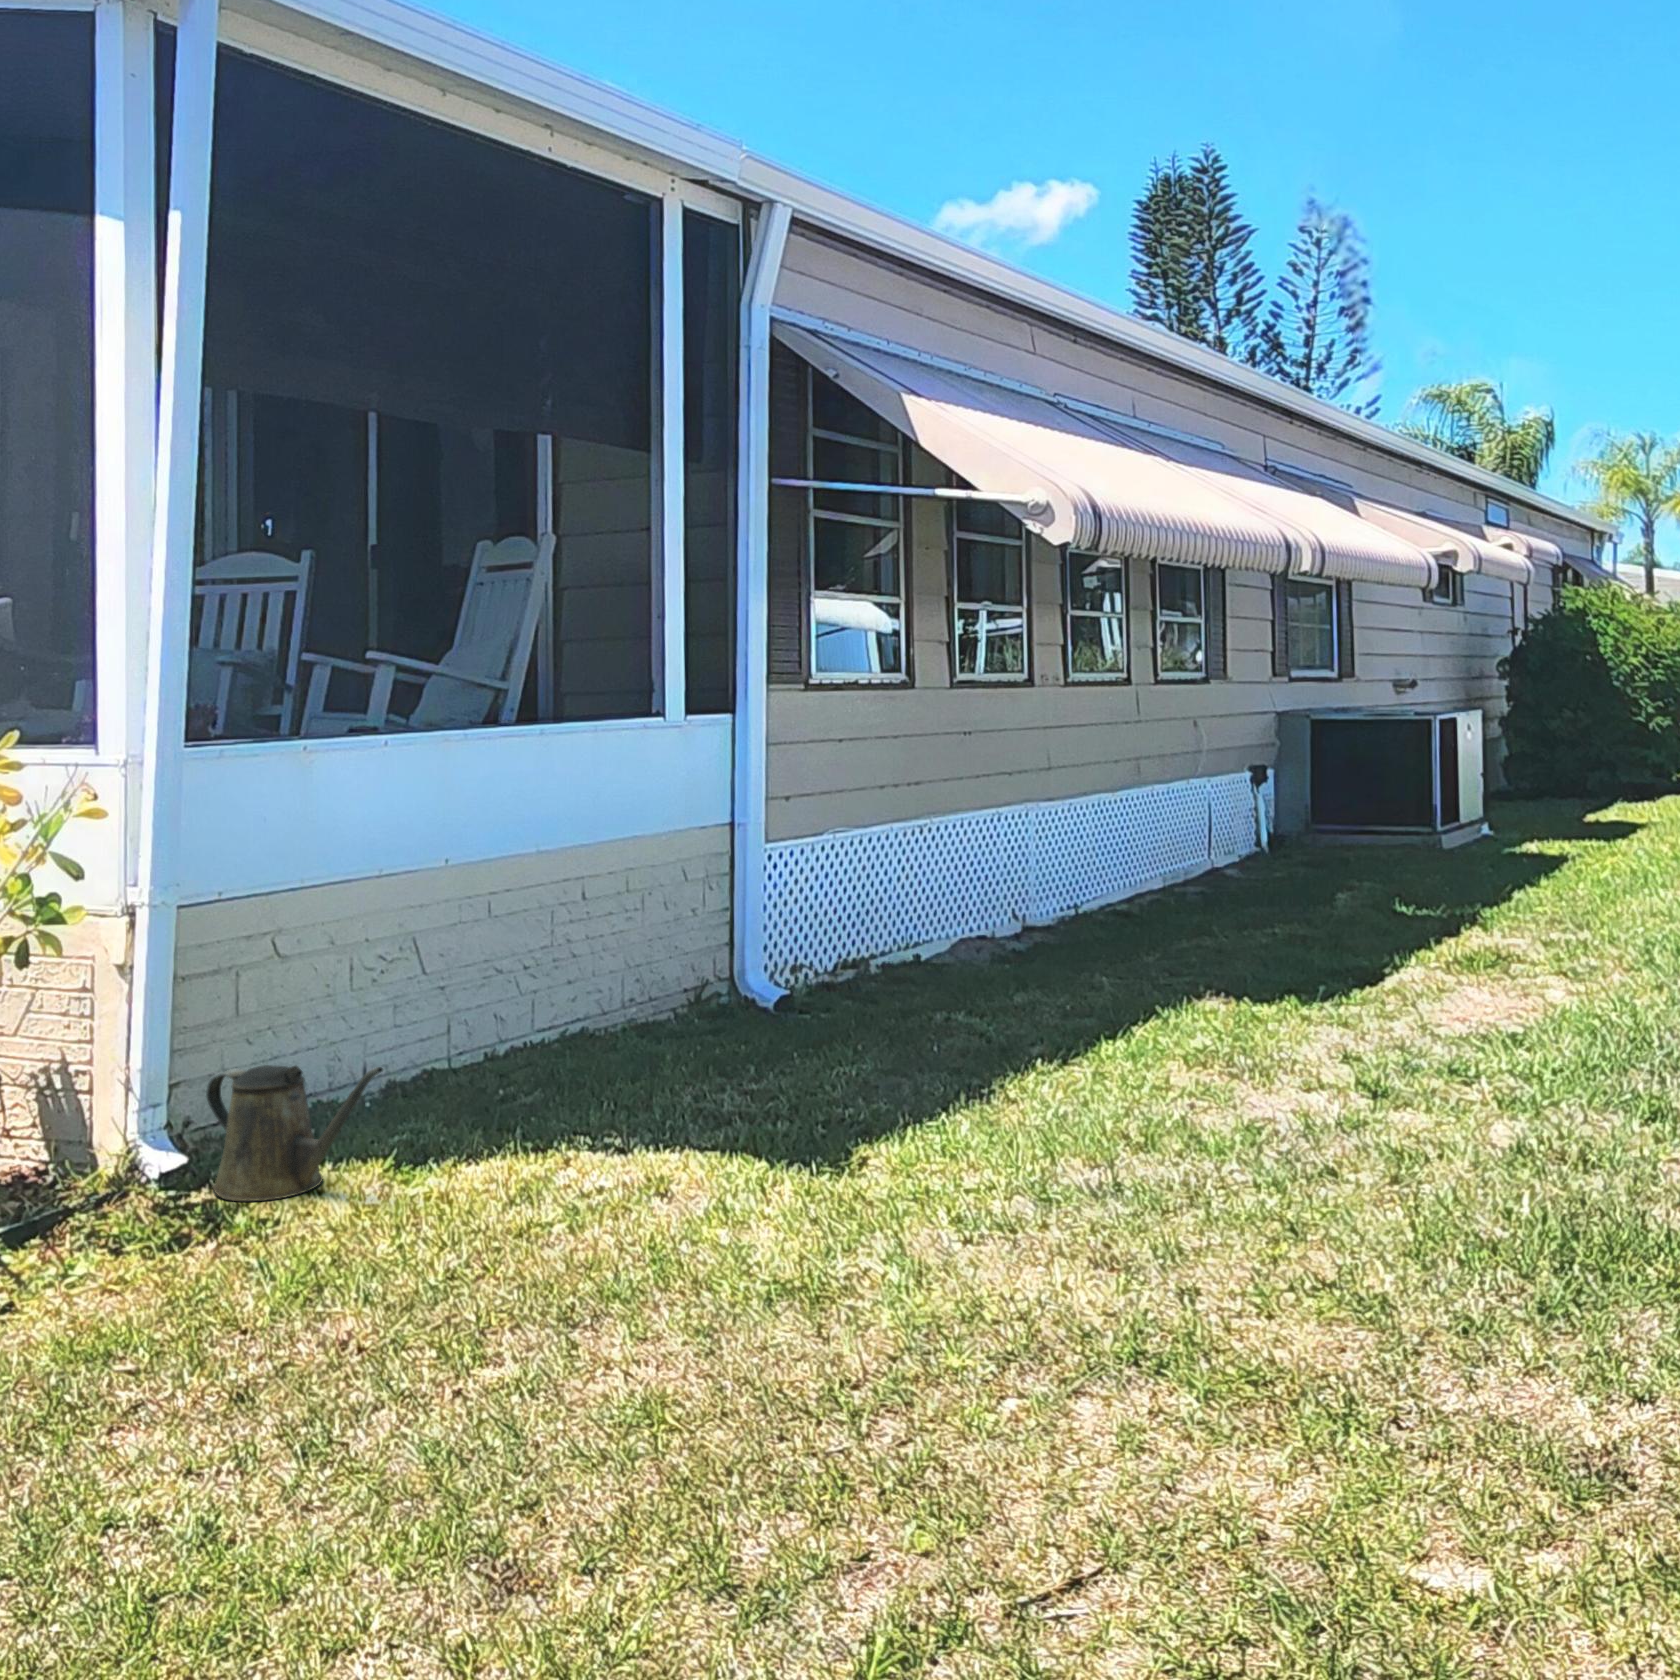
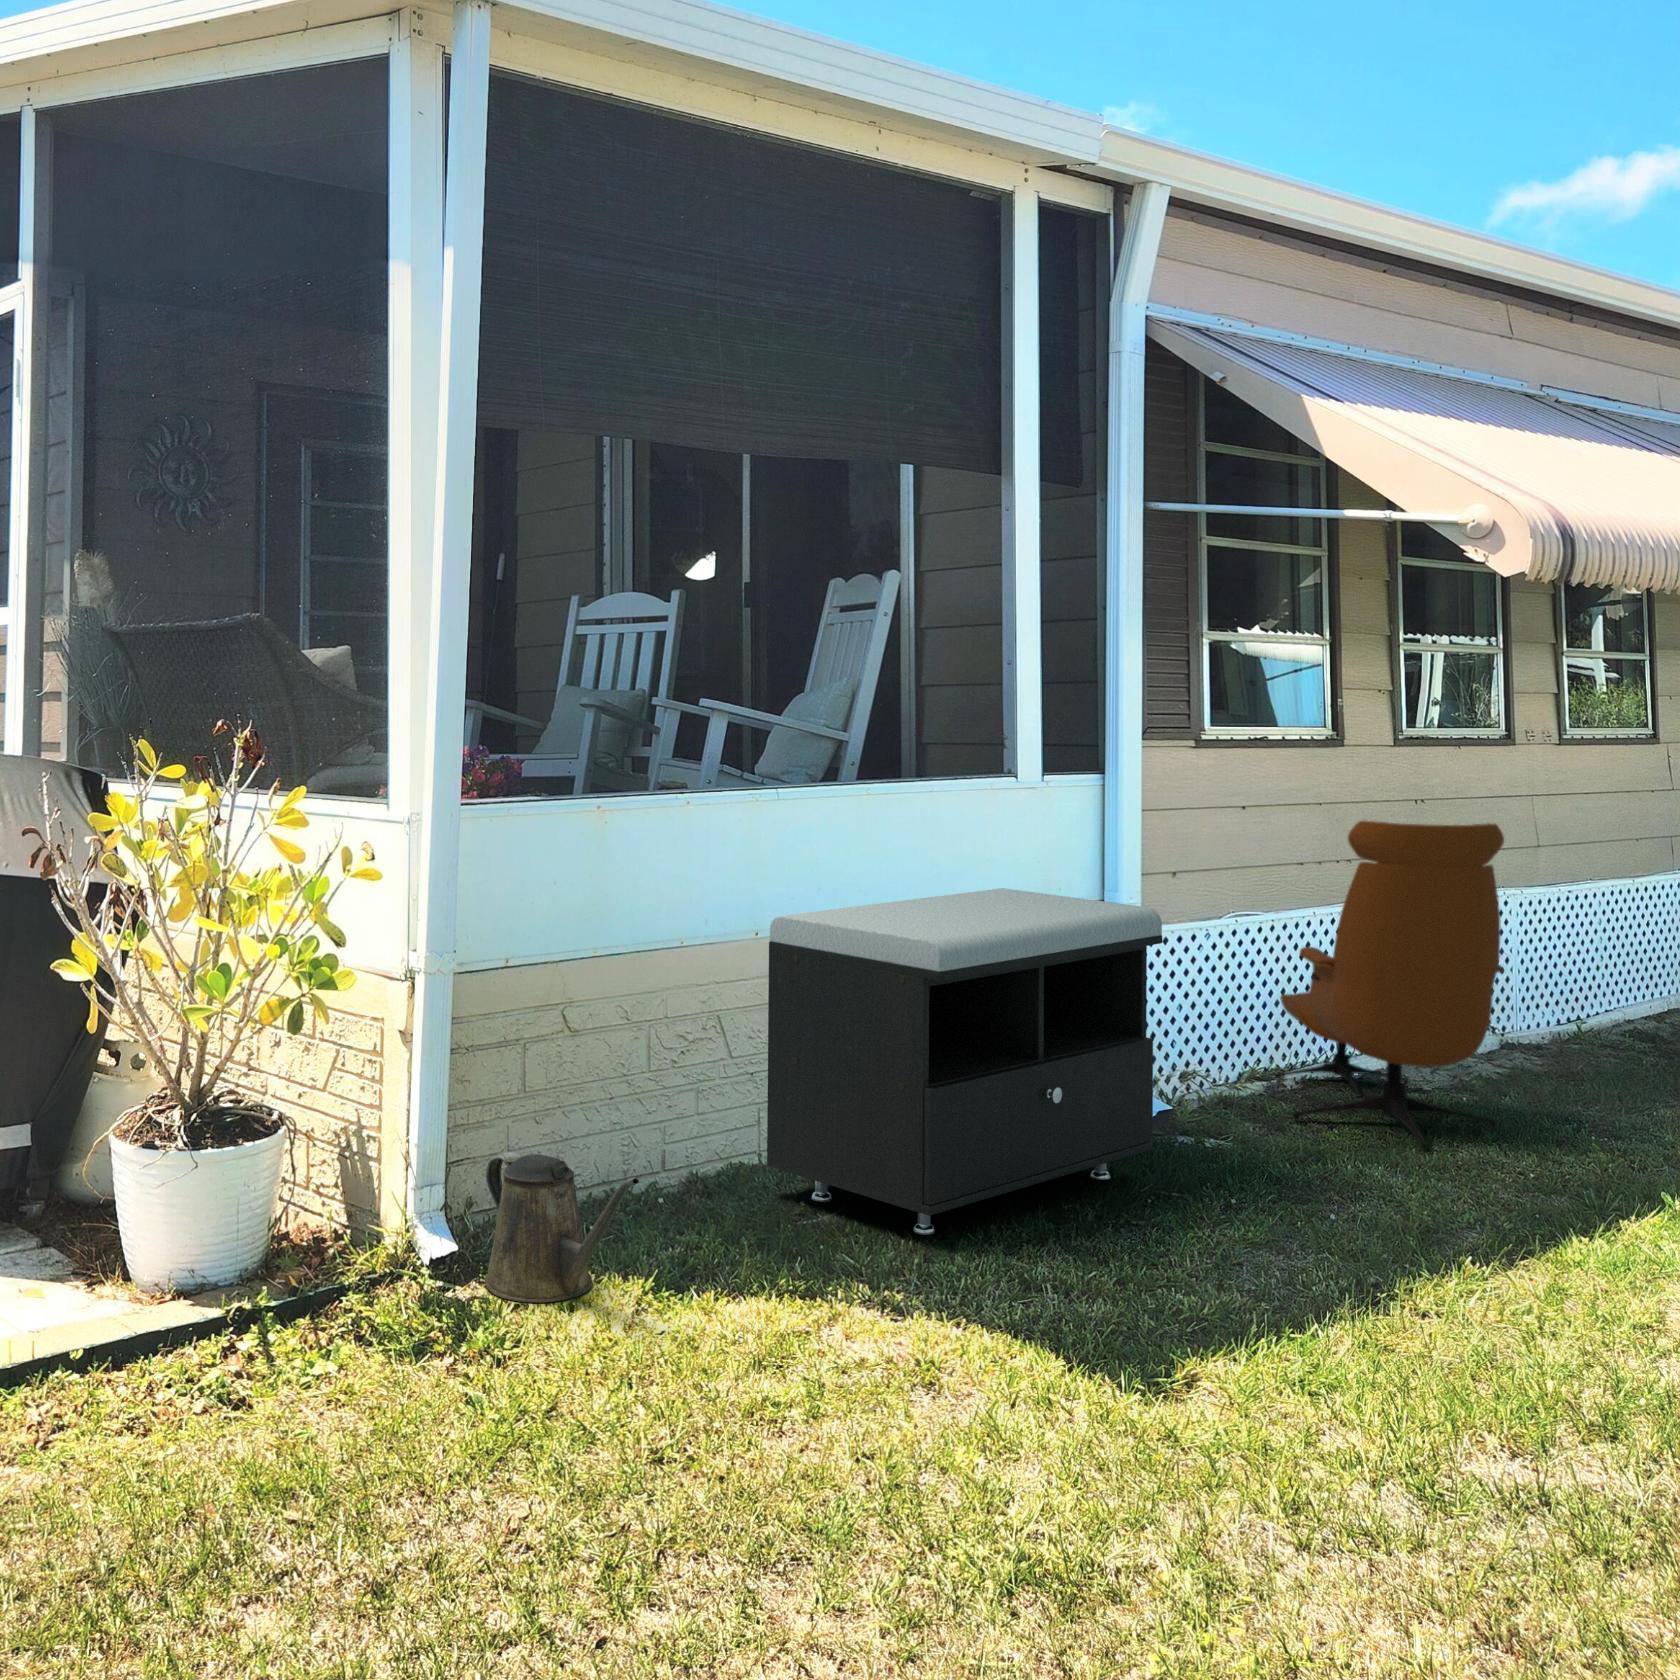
lounge chair: none [868,738,1049,1001] -> present [1275,820,1504,1150]
storage bench: none [462,810,800,1104] -> present [767,888,1162,1235]

